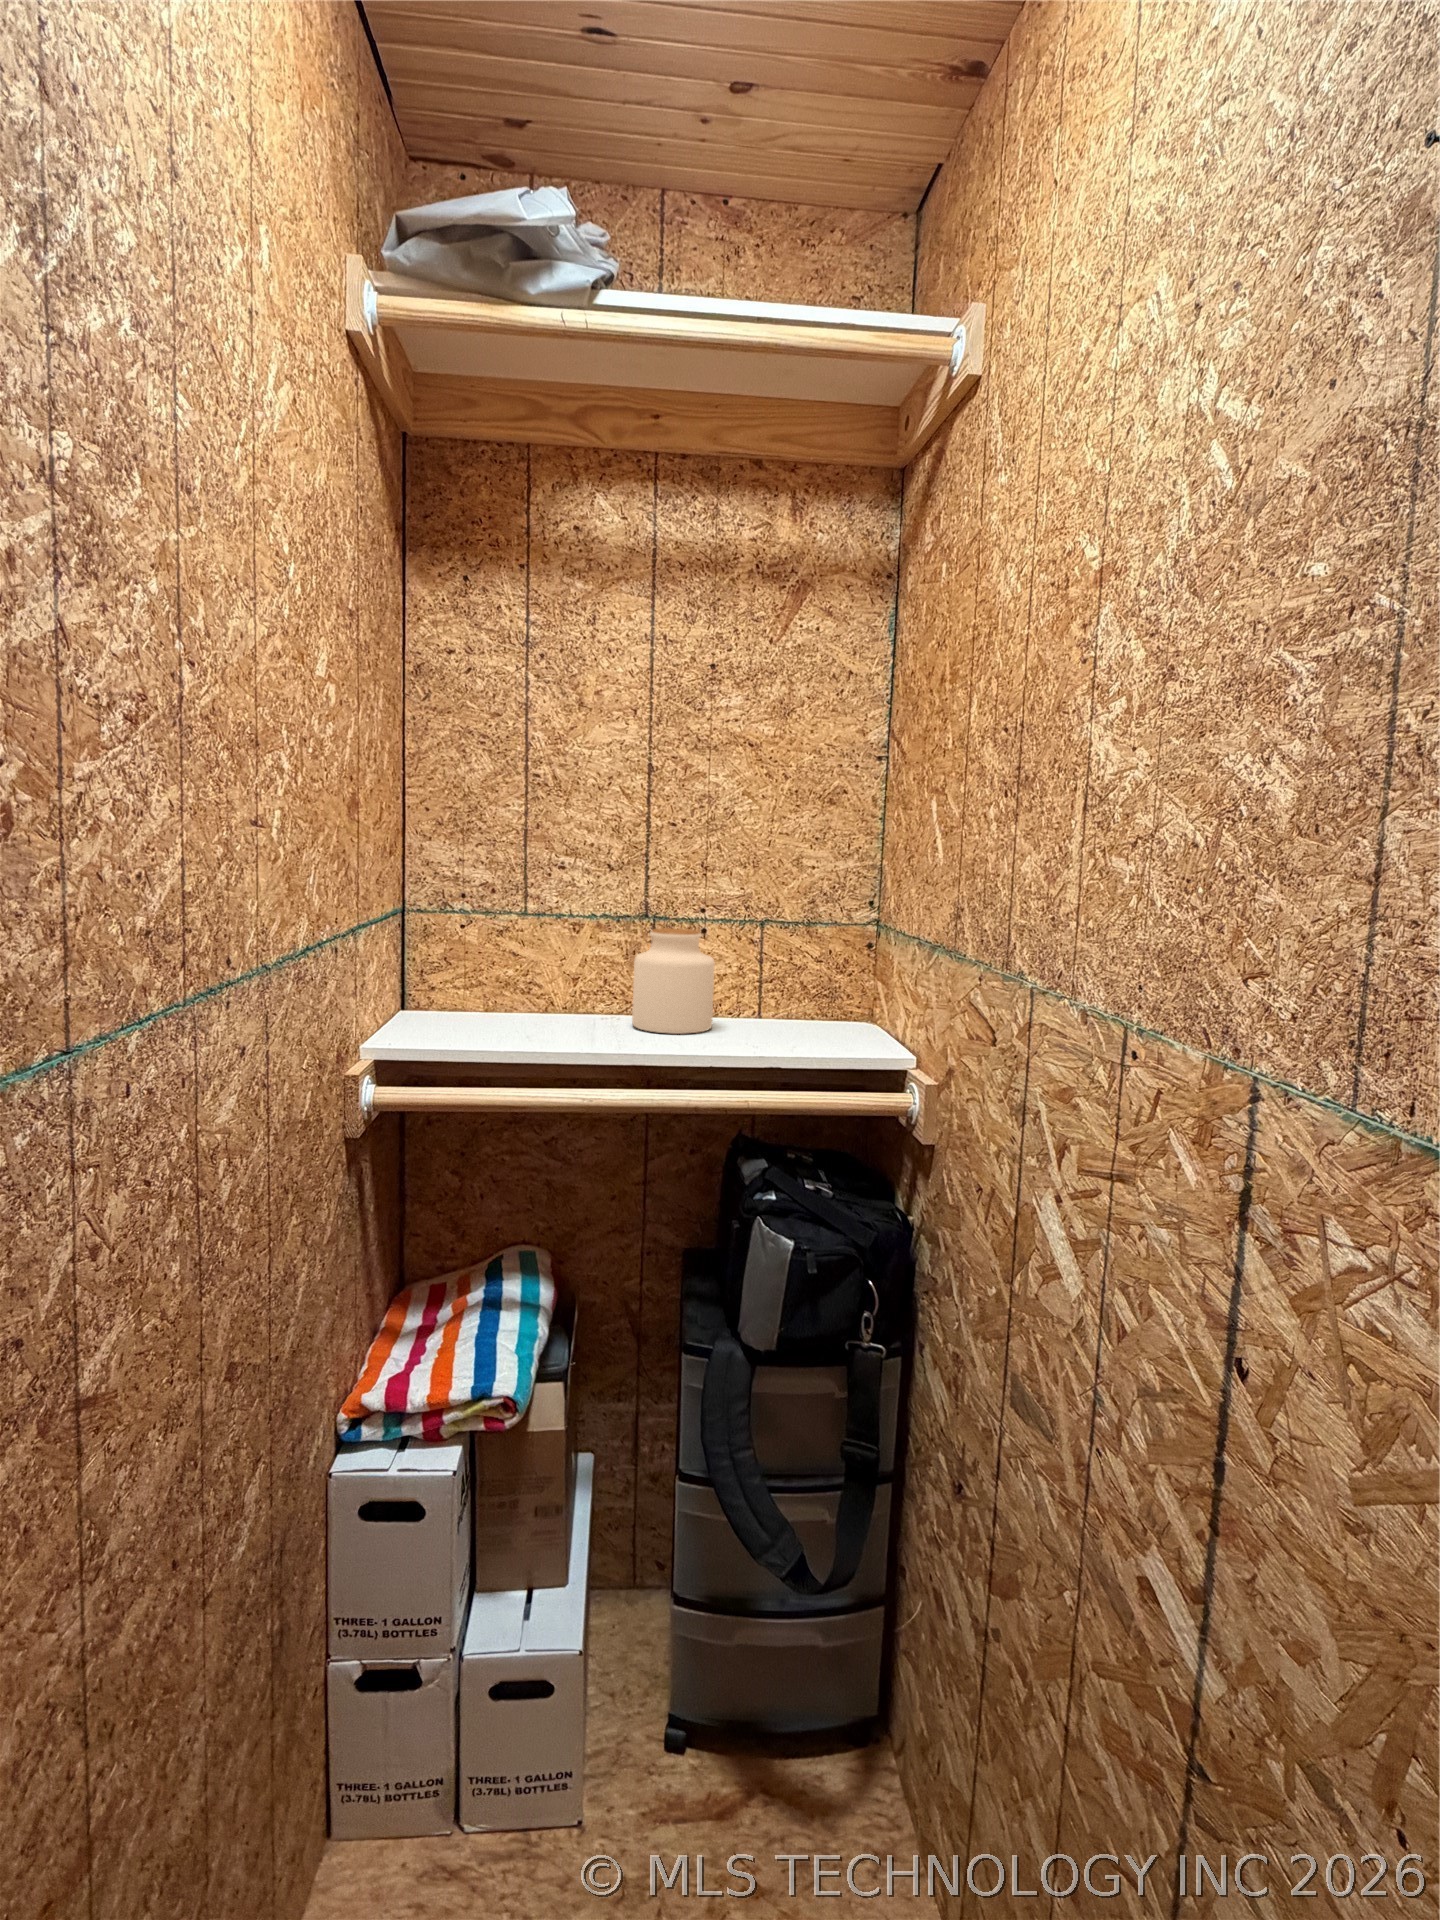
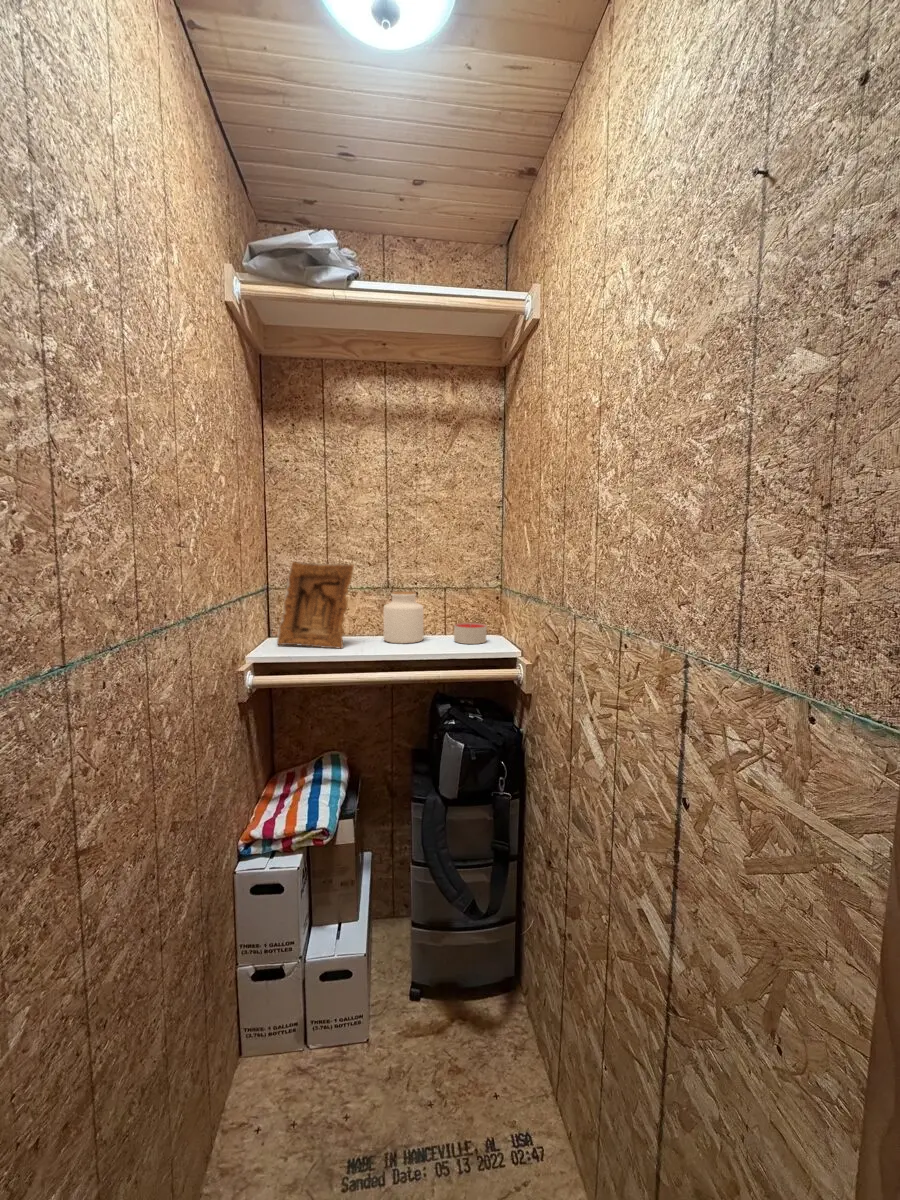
picture frame: none [421,861,579,1039] -> present [277,562,354,648]
candle: none [775,997,842,1040] -> present [454,623,487,644]

